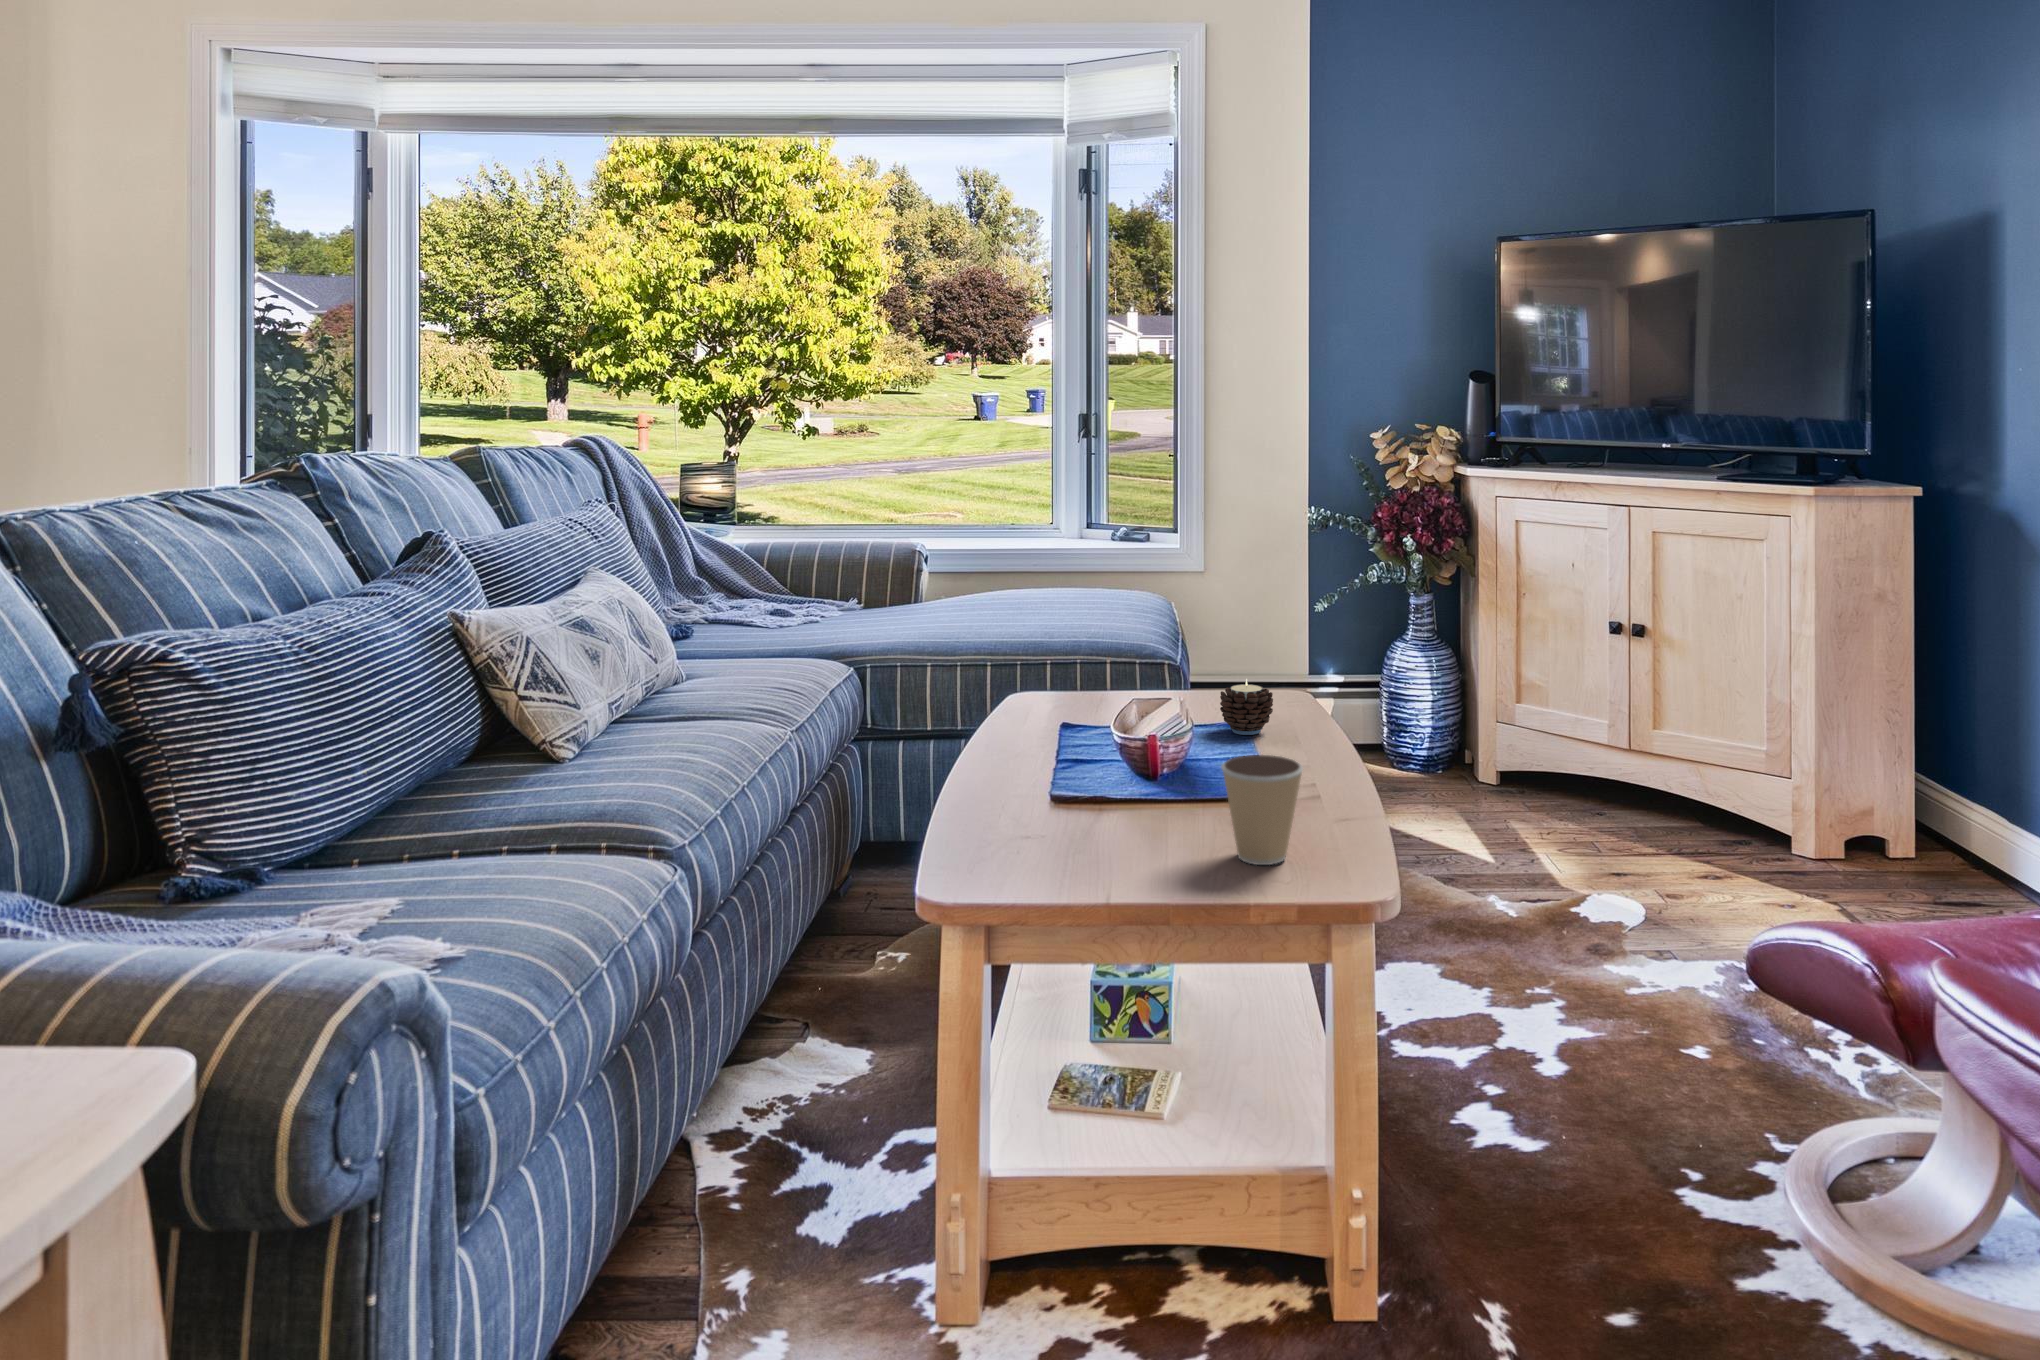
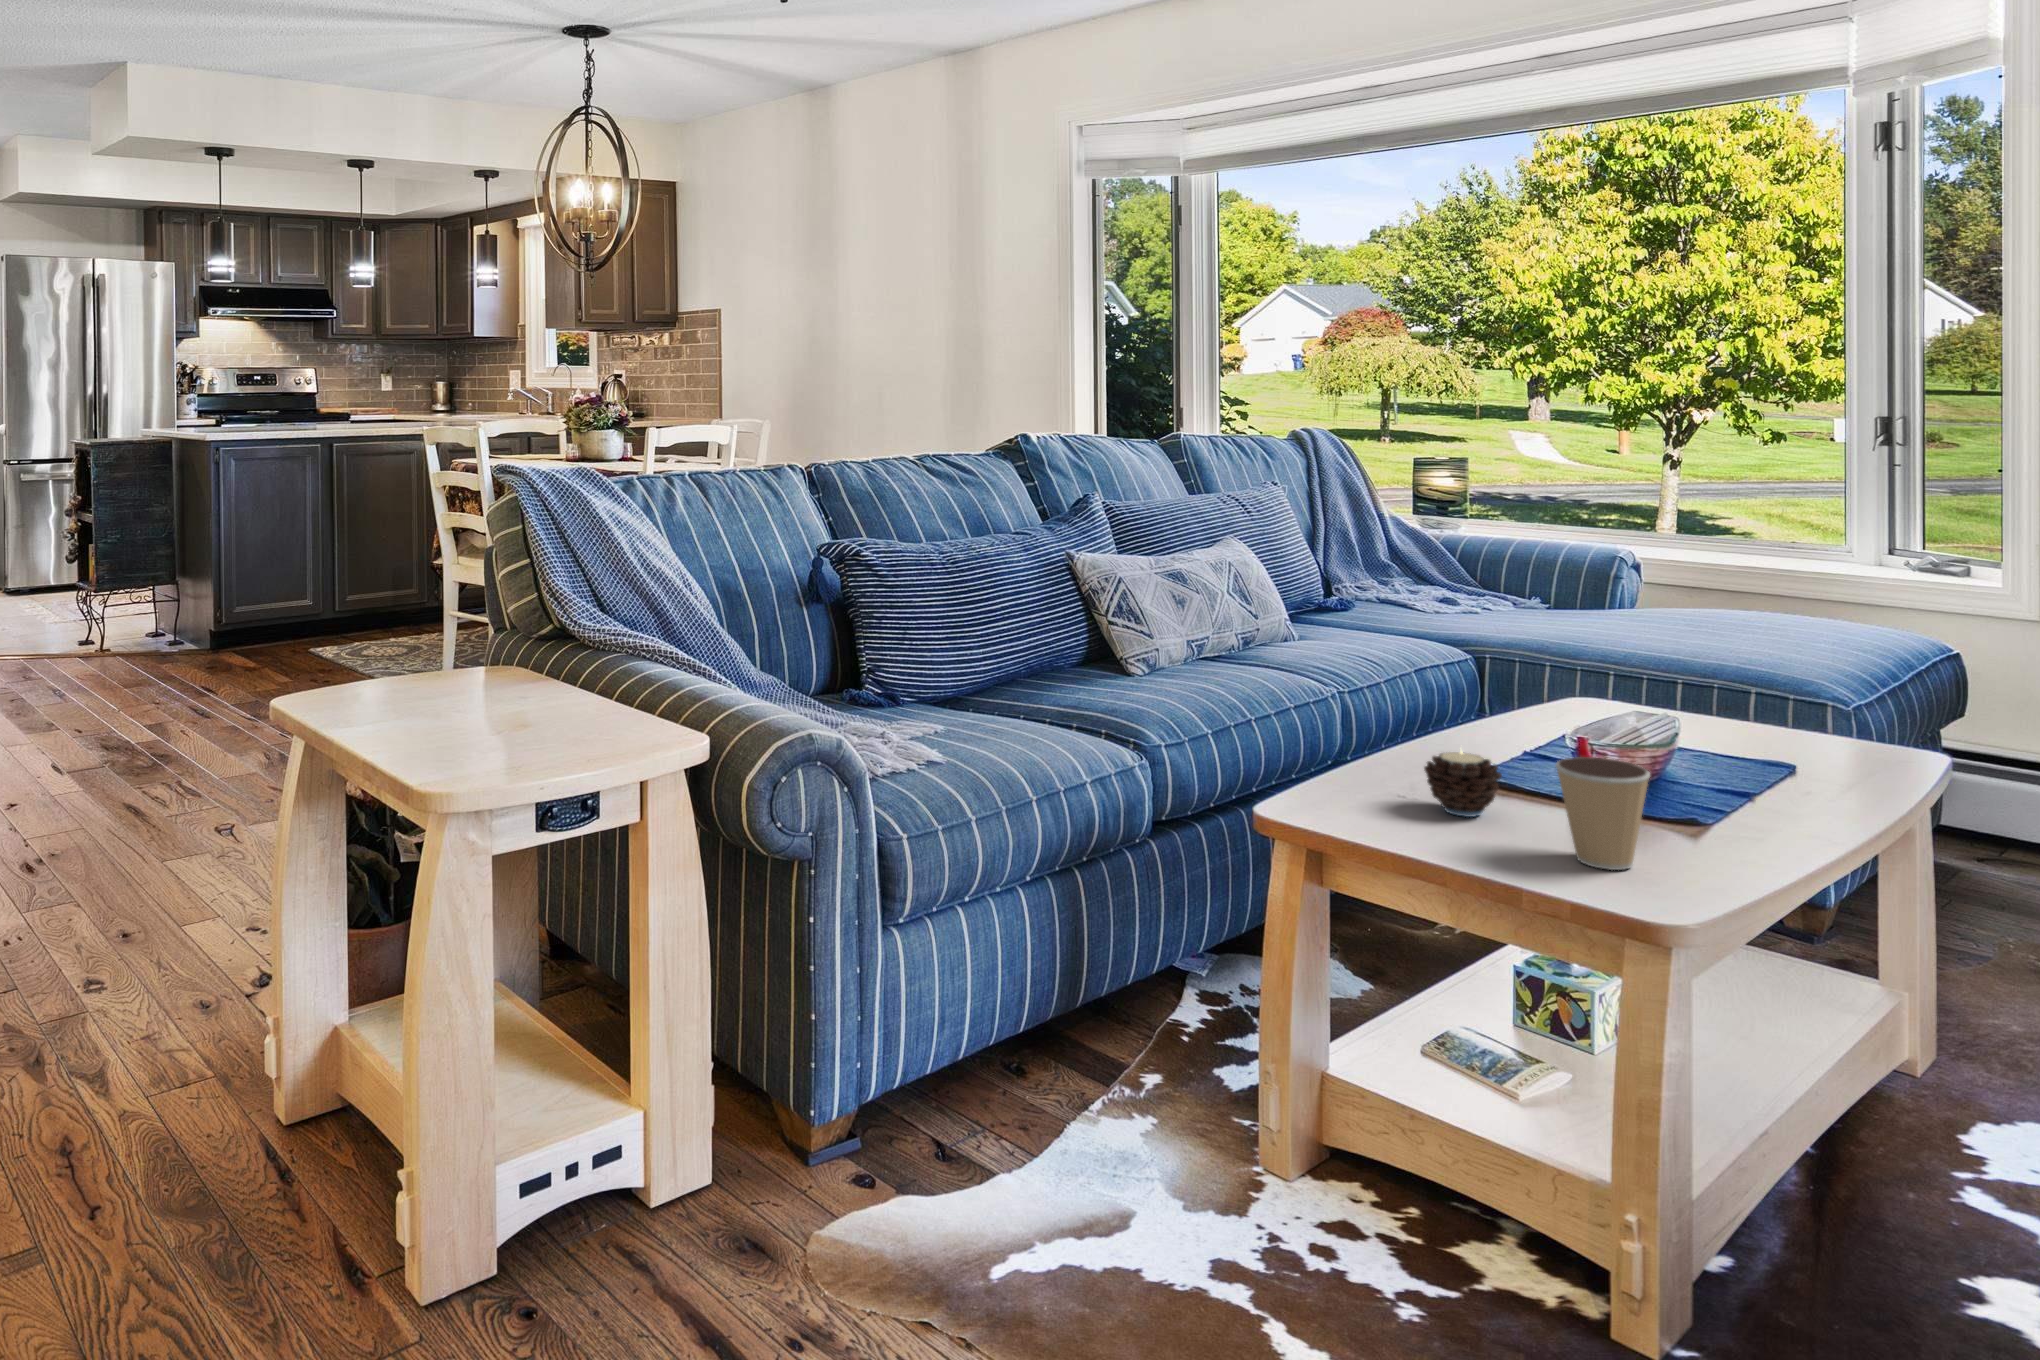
candle: present [1220,679,1273,735] -> present [1424,750,1502,817]

